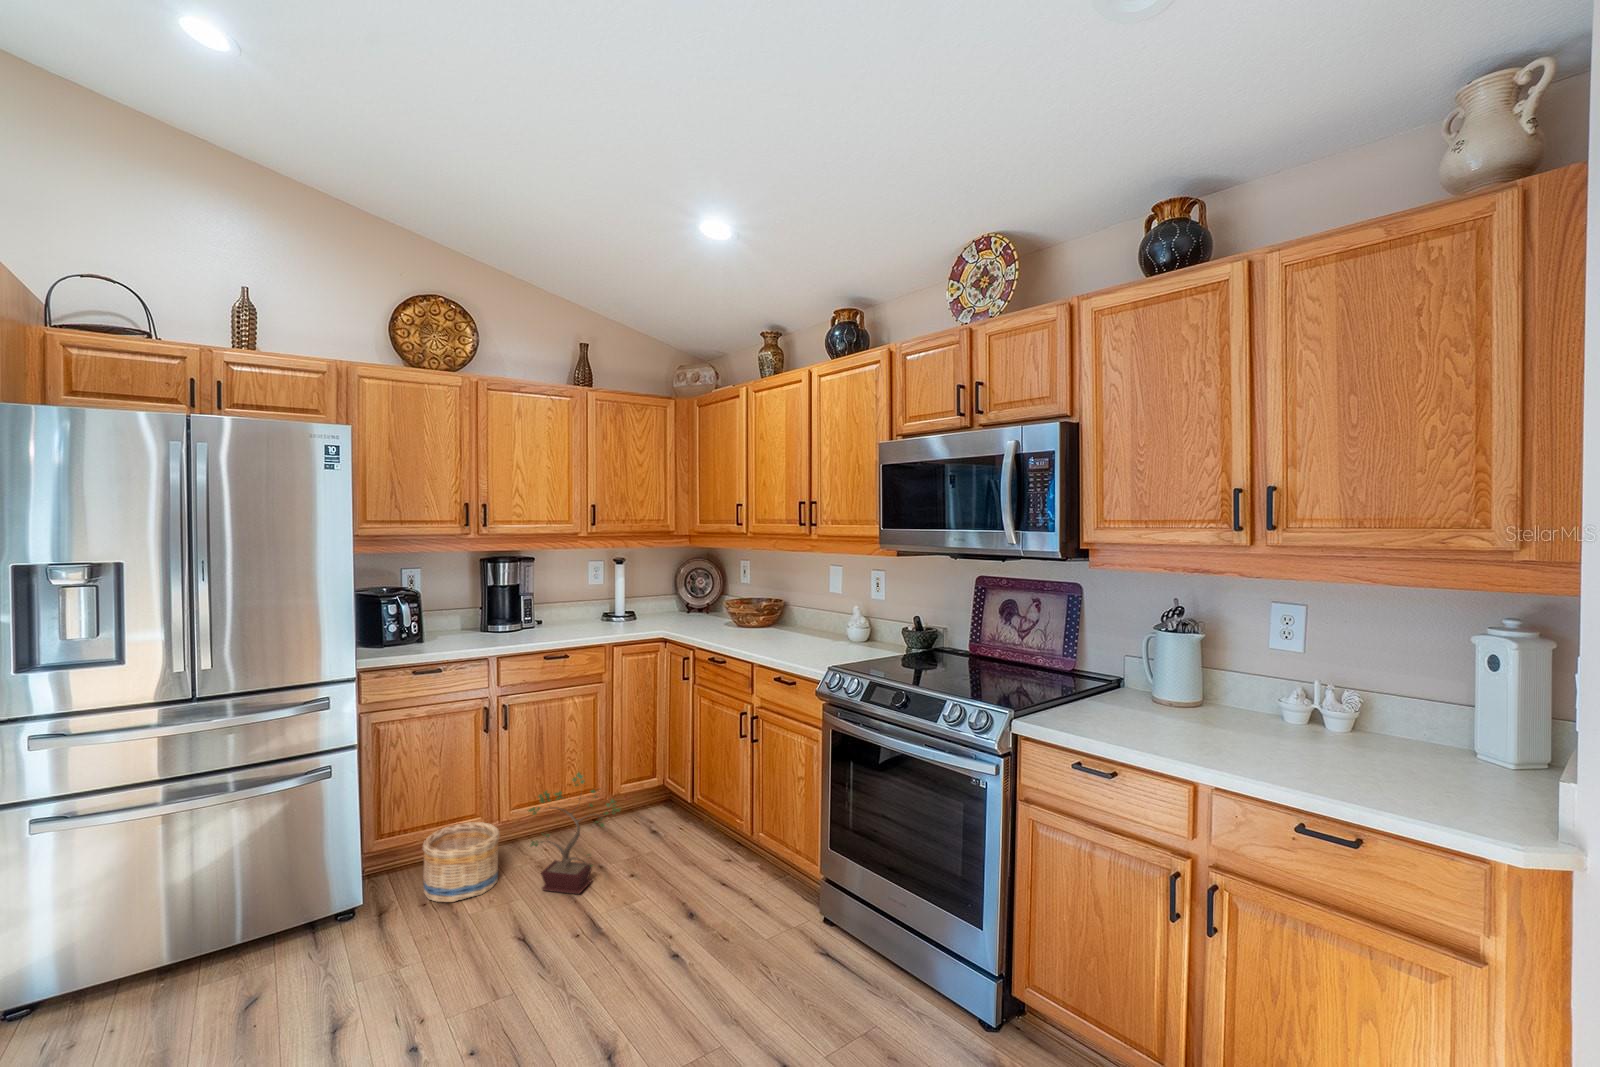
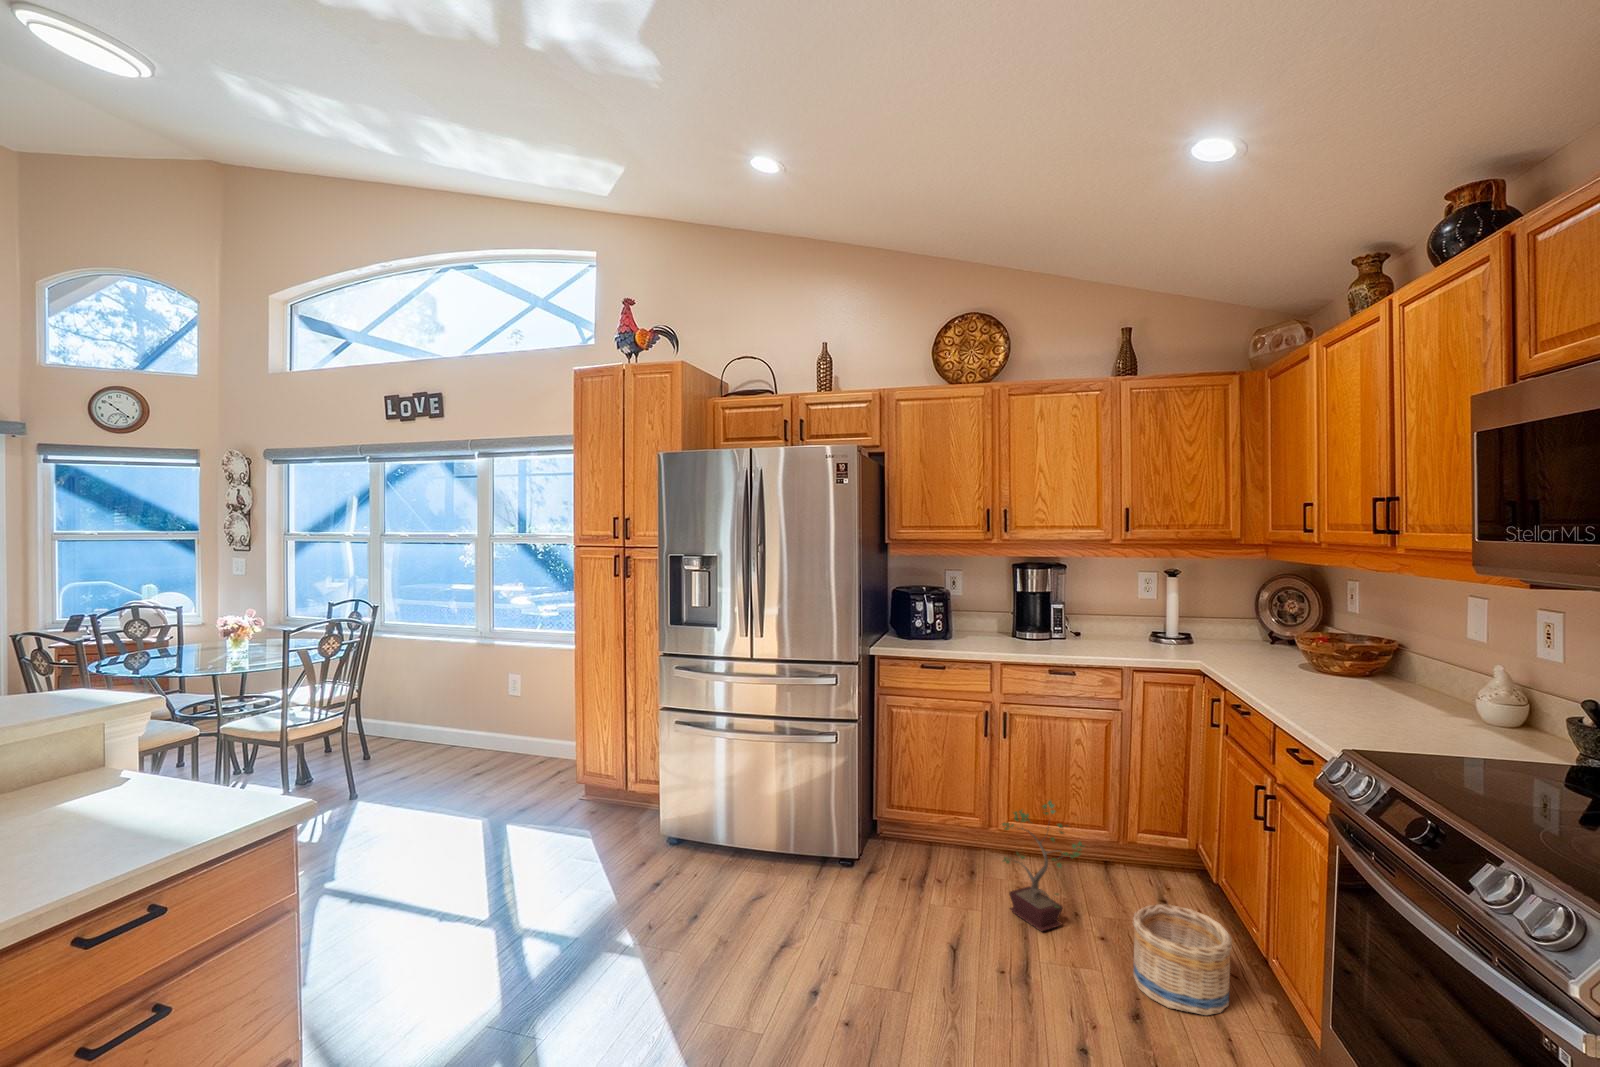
basket: present [423,822,500,902] -> present [1133,904,1232,1015]

